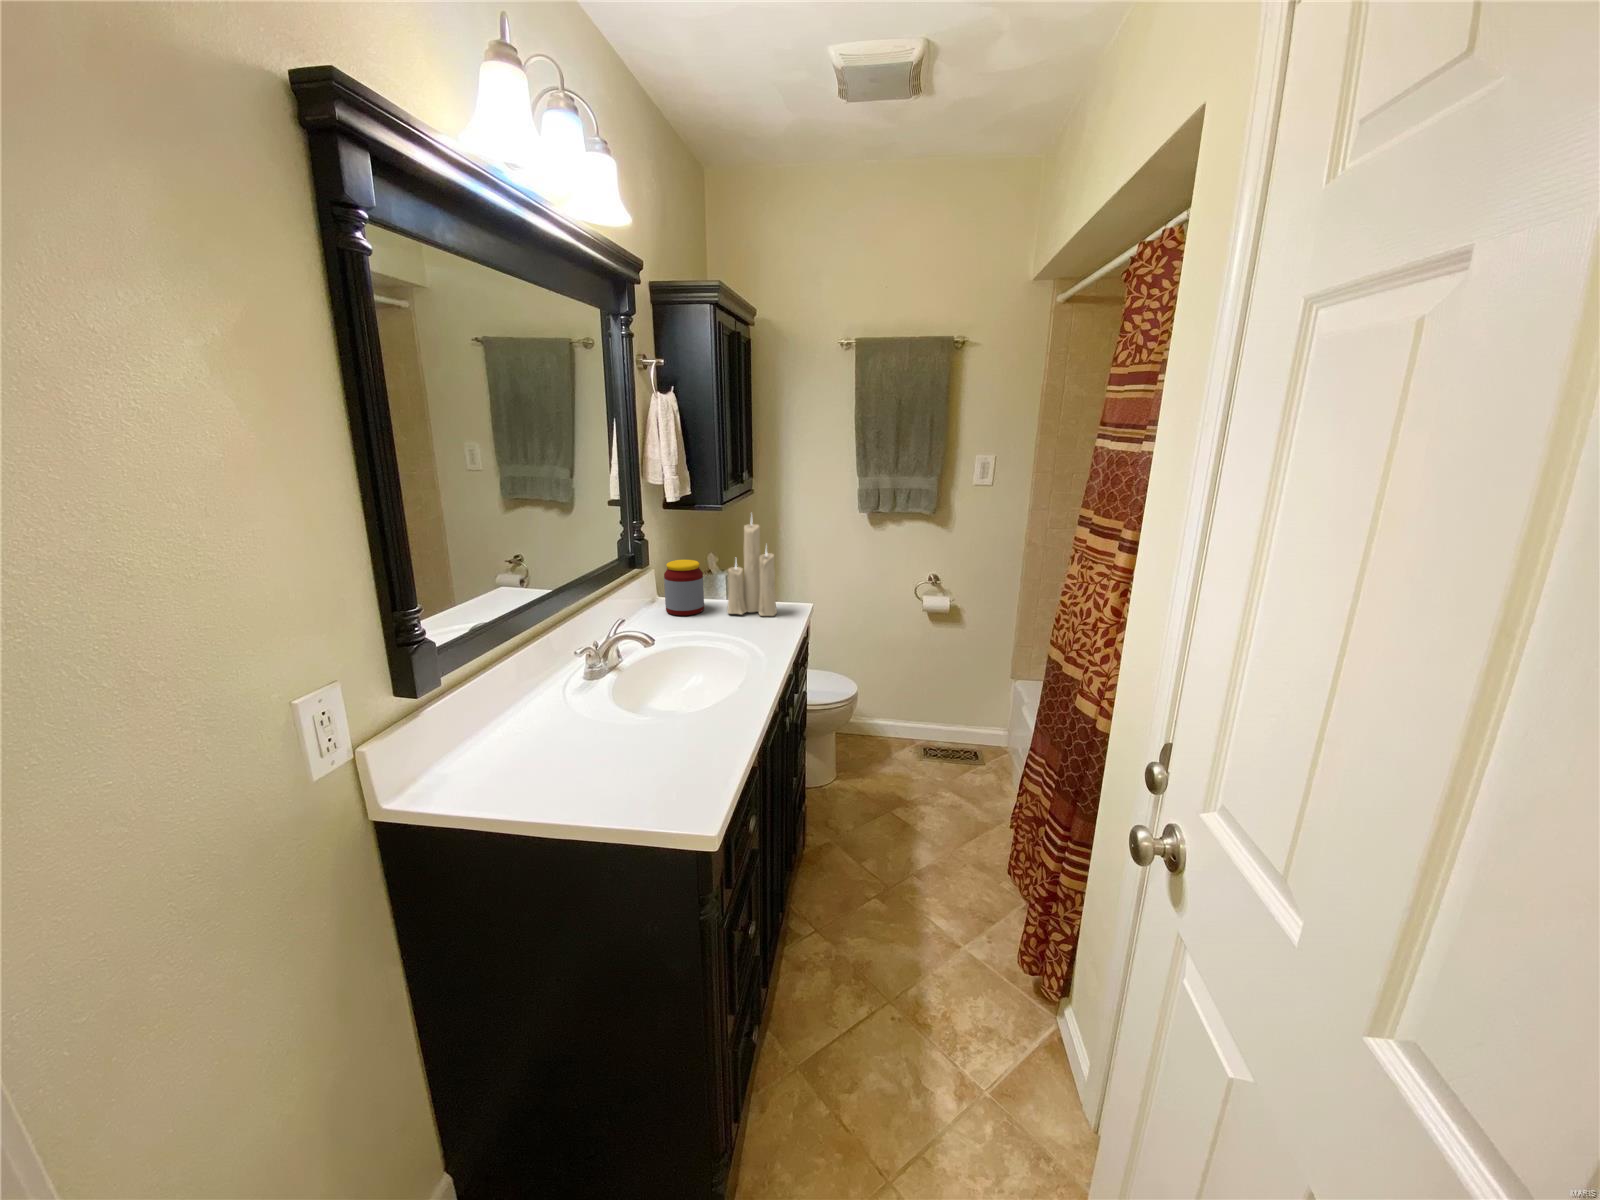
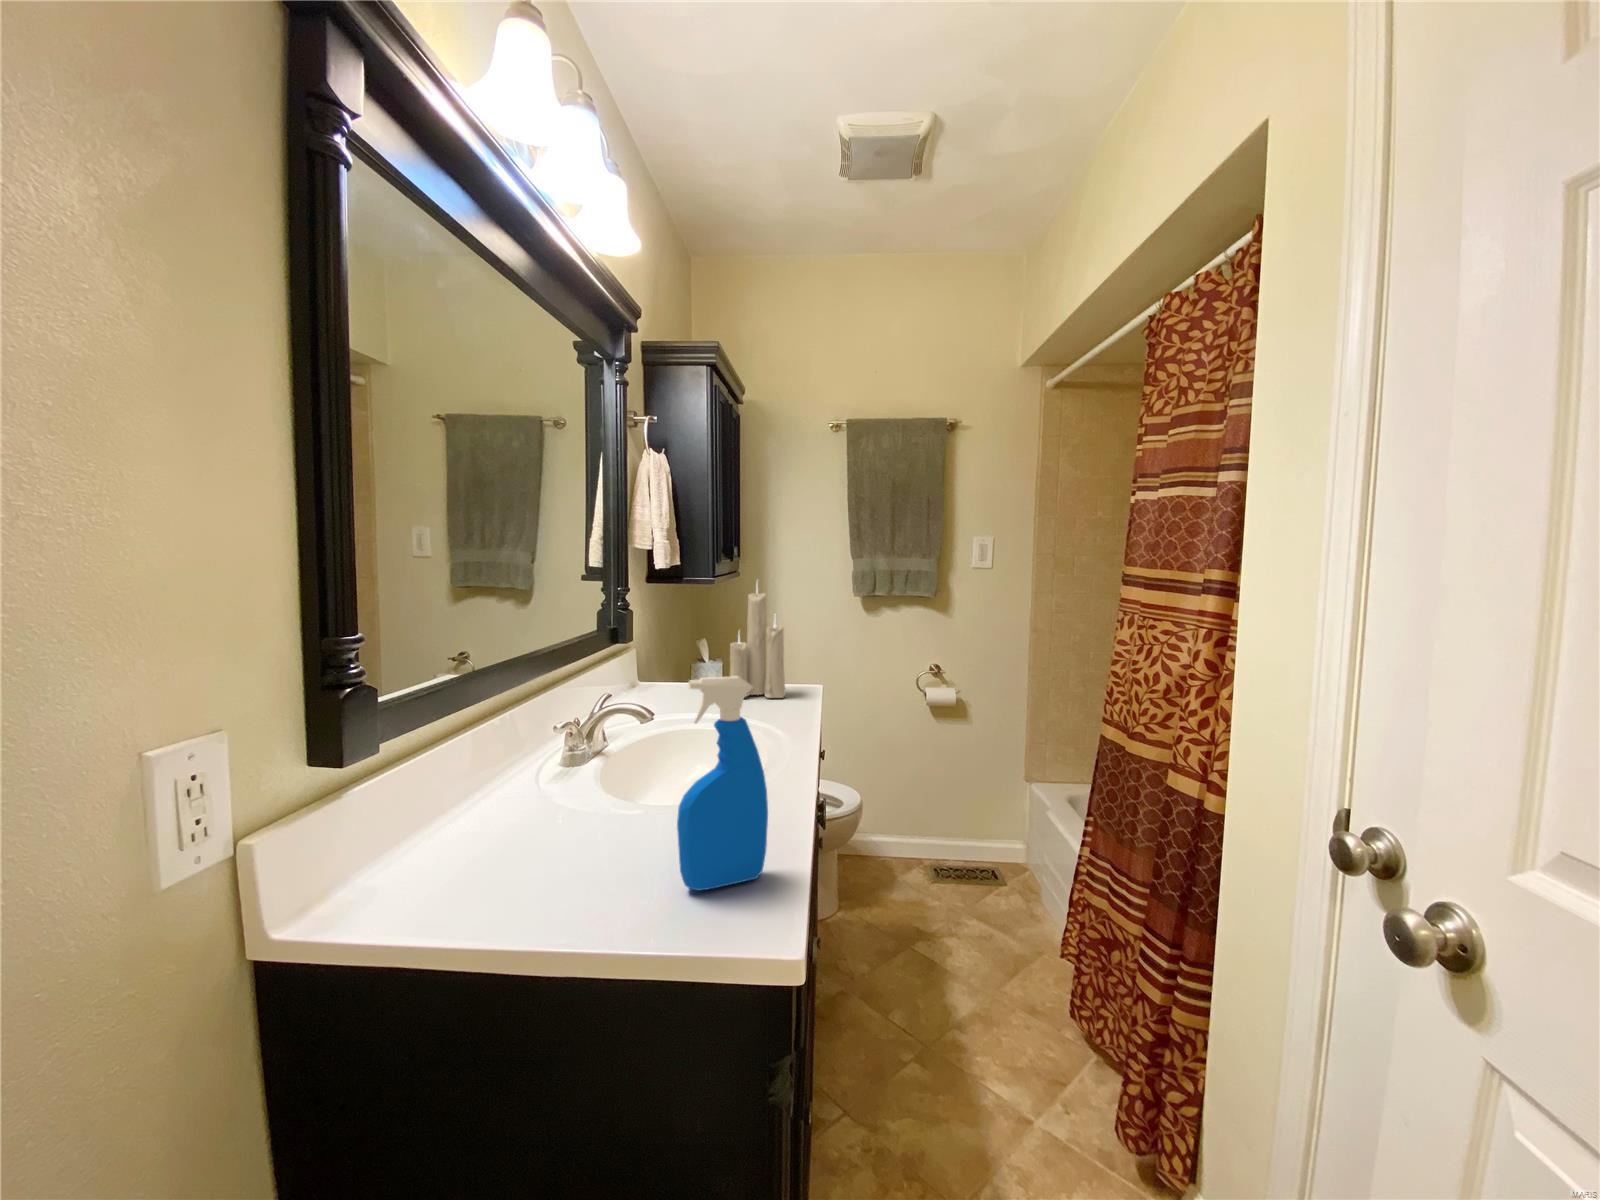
jar: present [664,560,704,615] -> none [654,636,699,699]
spray bottle: none [642,642,710,787] -> present [677,676,768,890]

